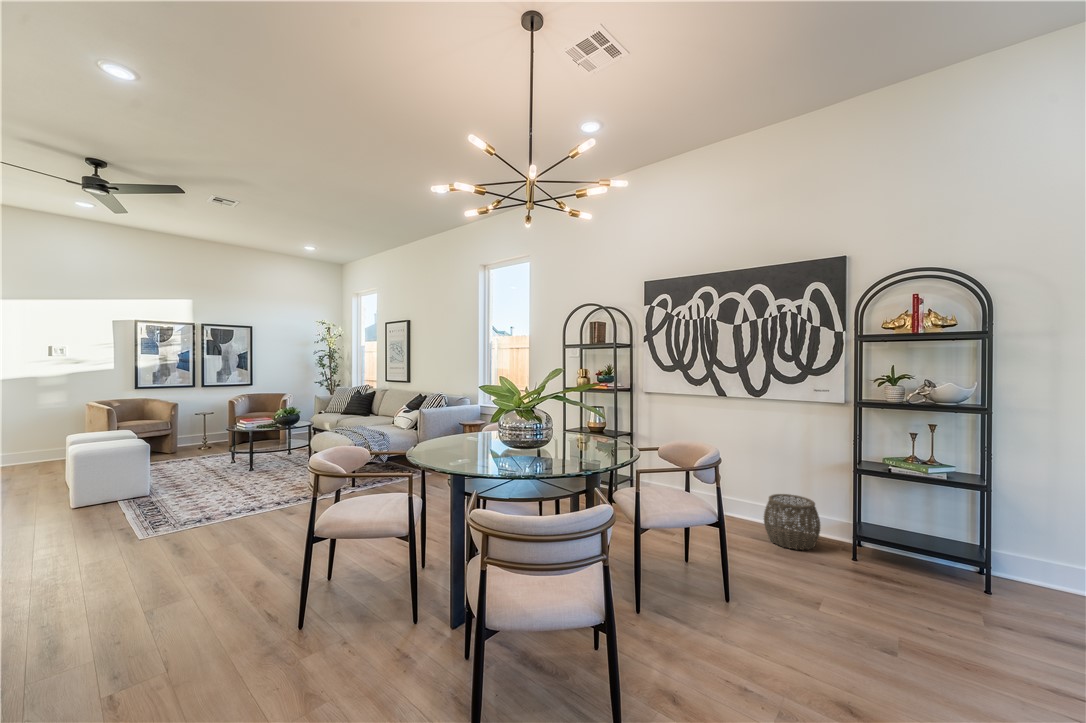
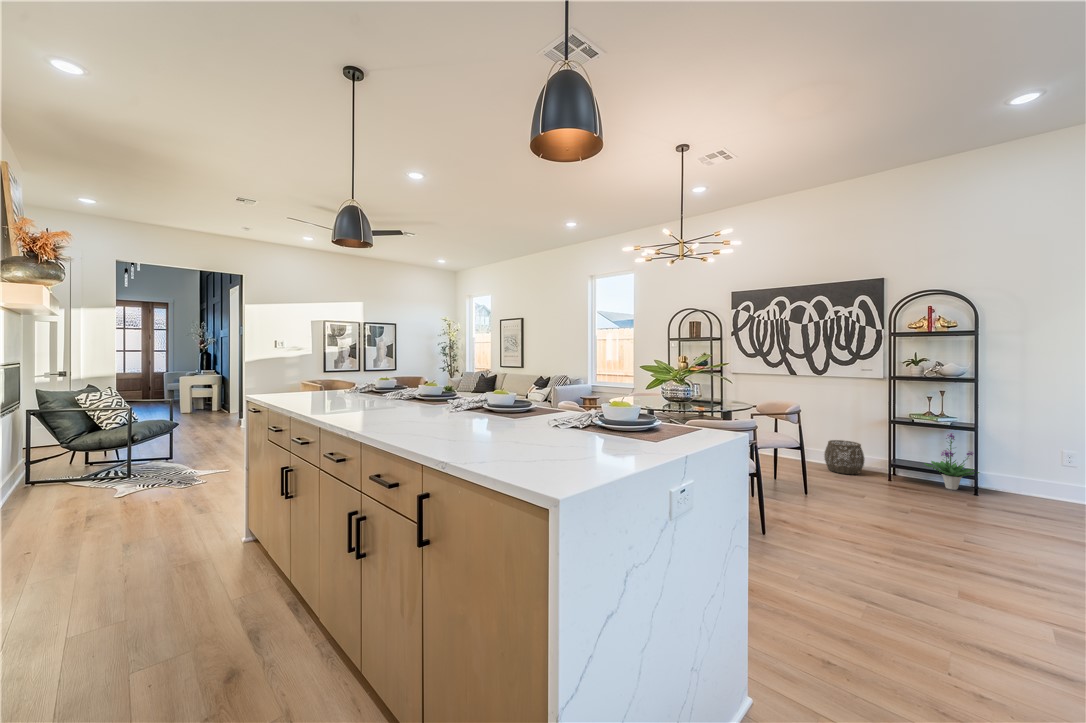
potted plant: none [907,491,997,584] -> present [924,433,979,490]

